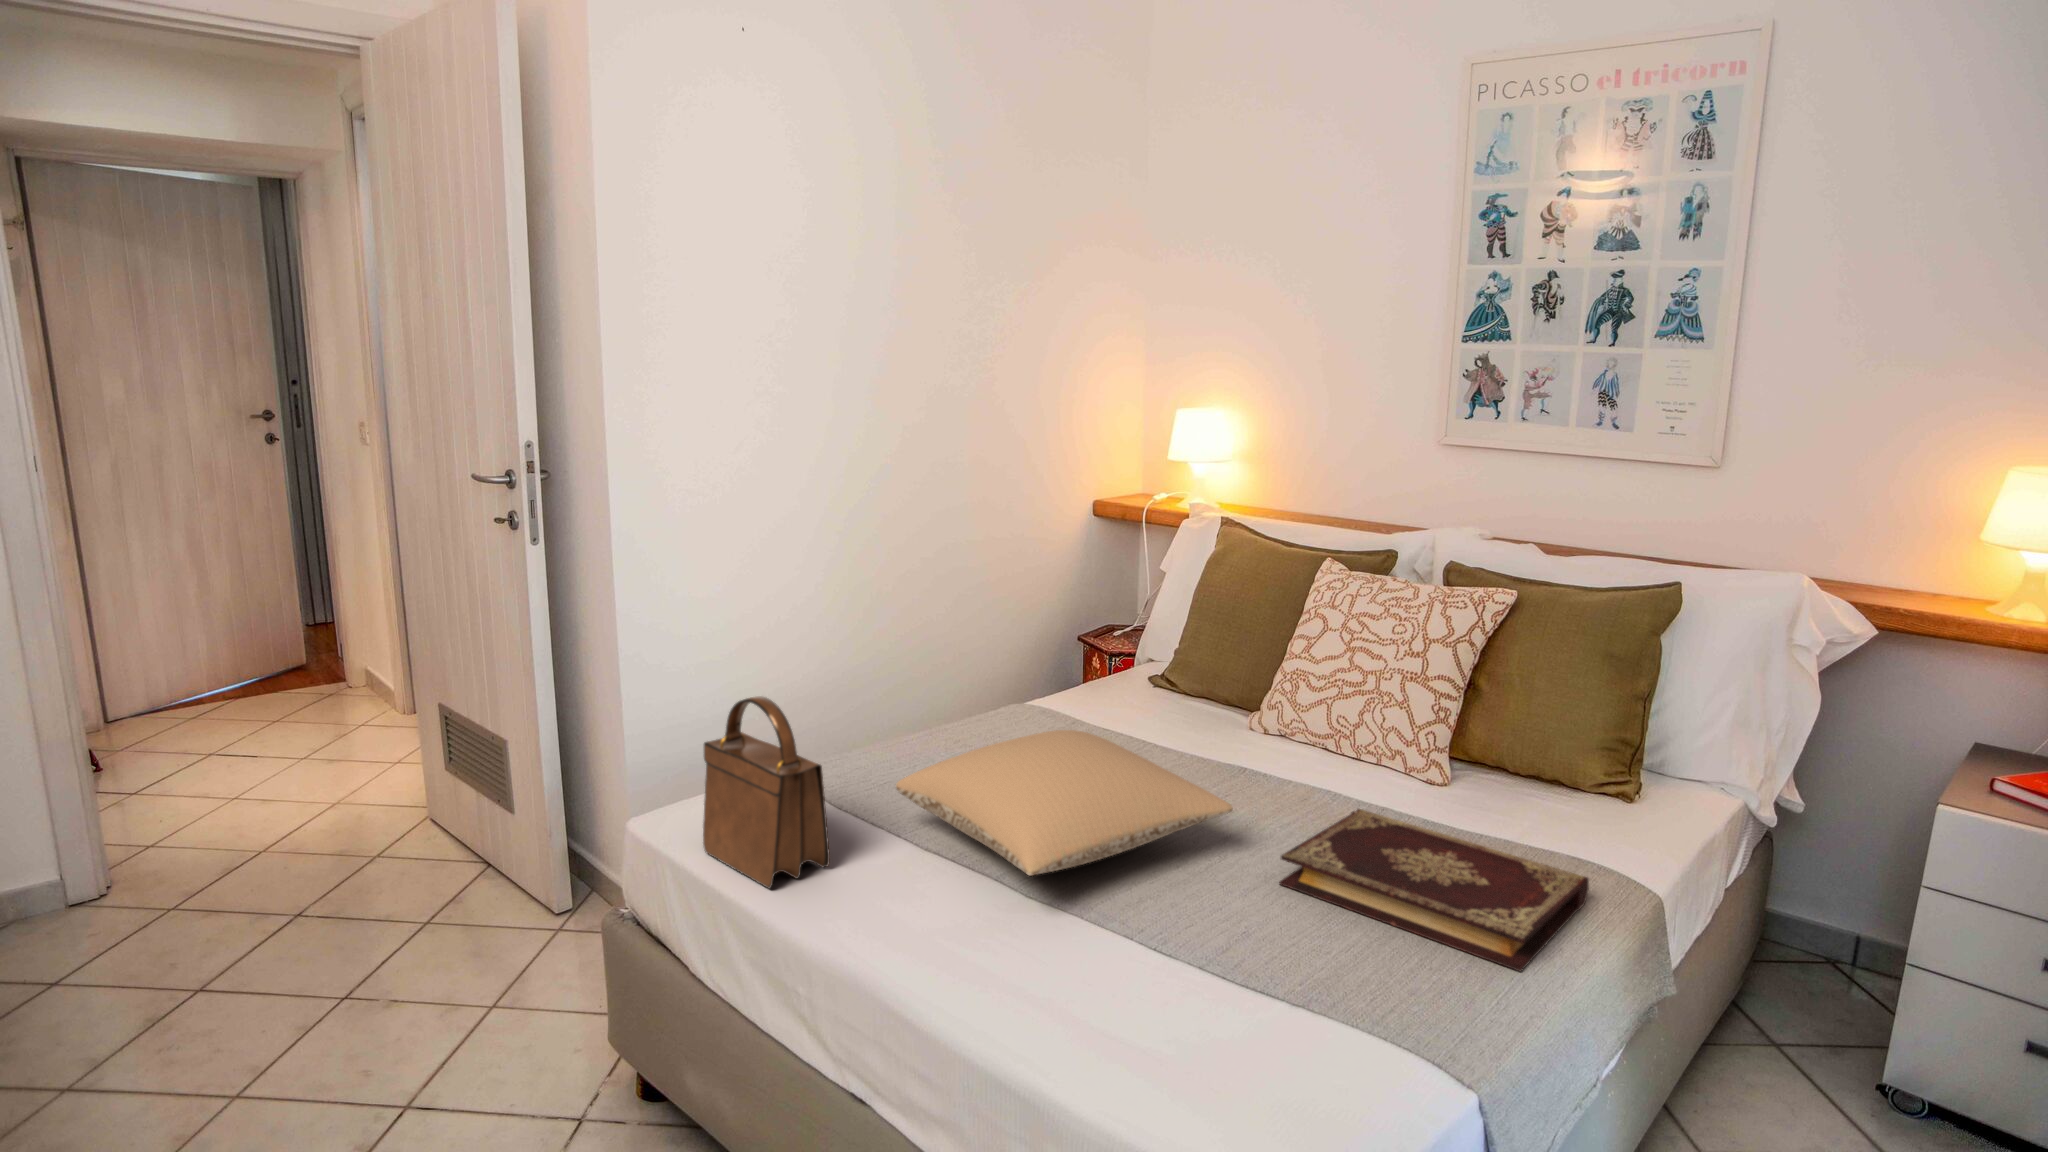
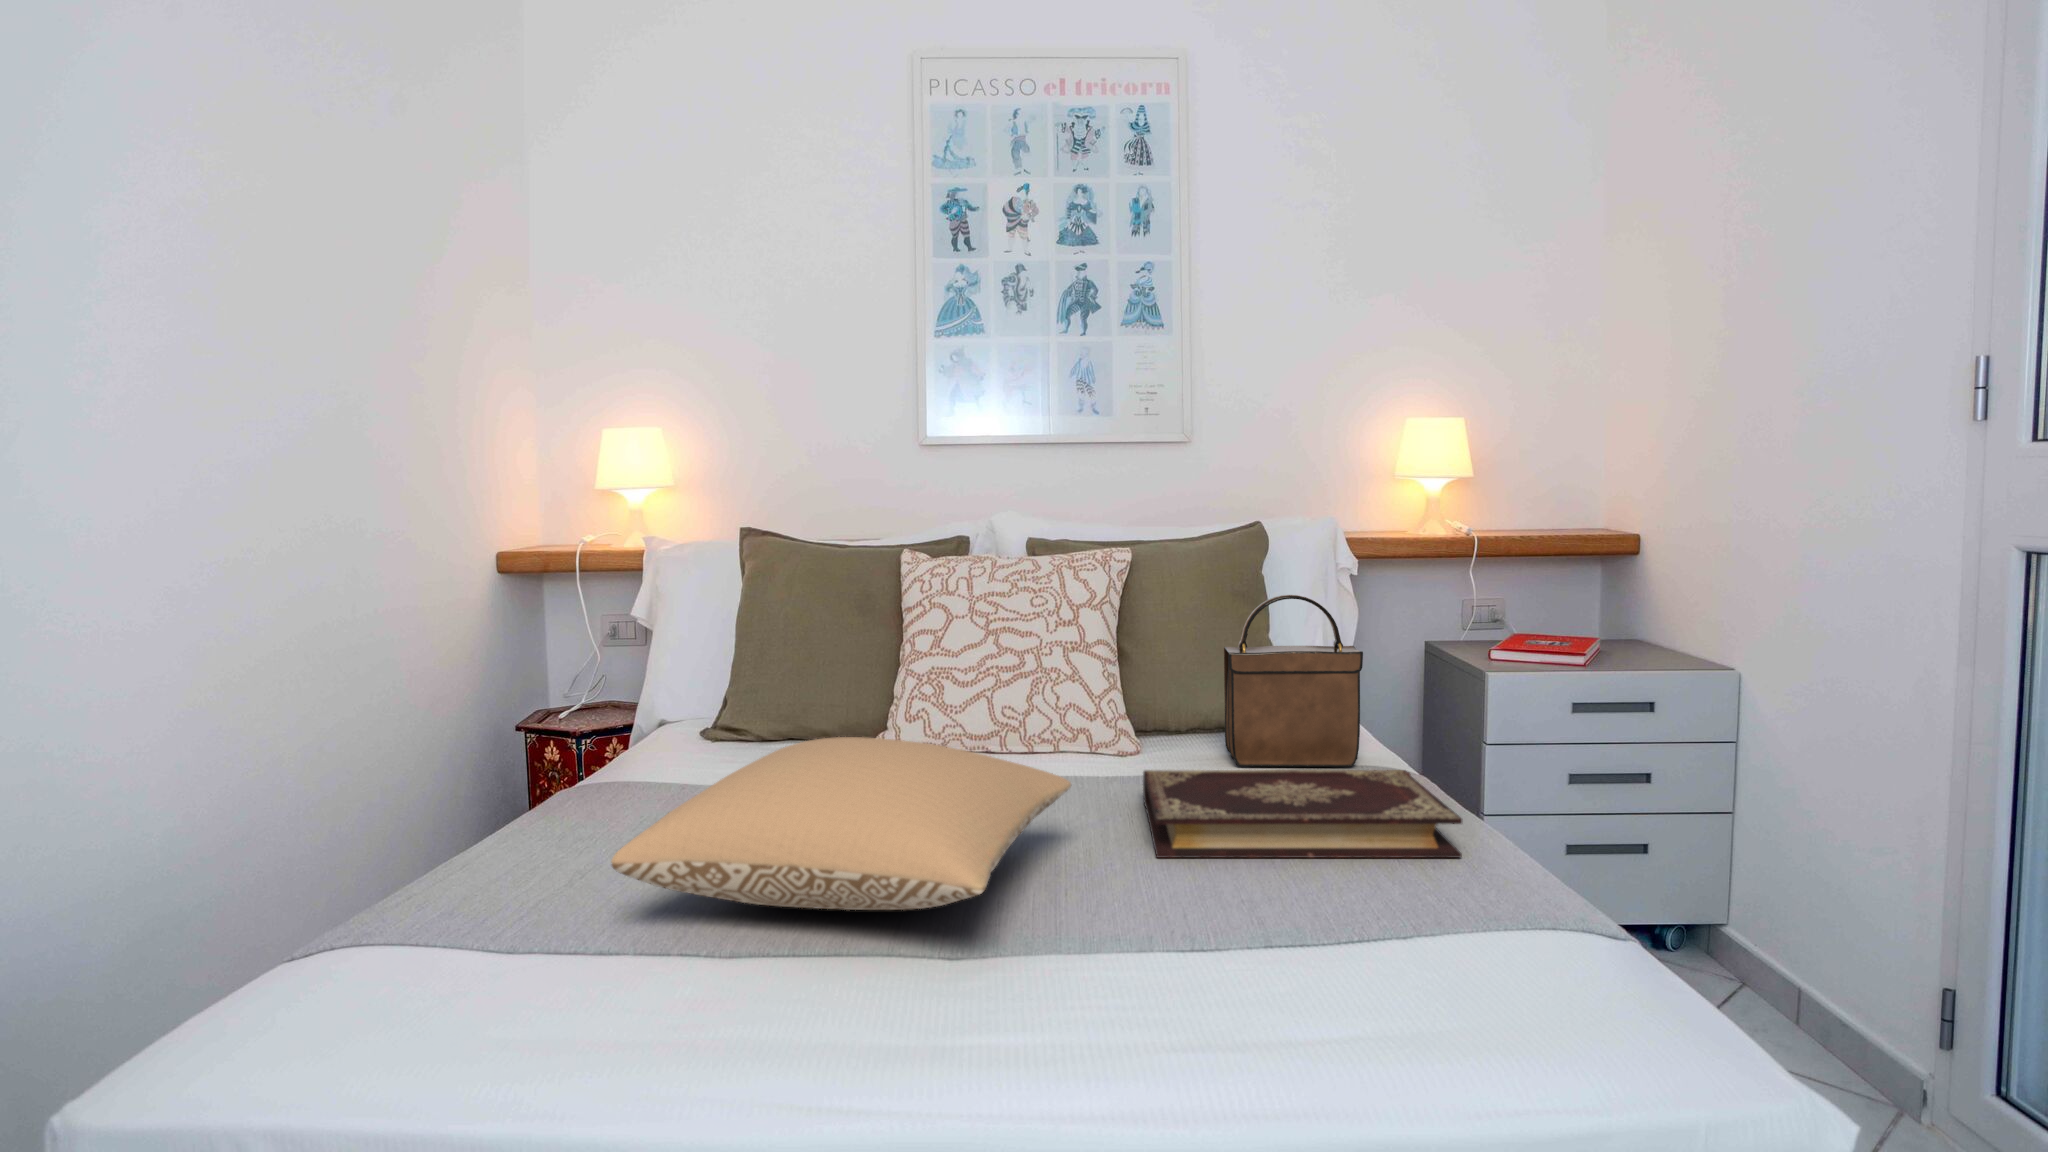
handbag: present [703,696,830,889] -> present [1224,595,1363,767]

